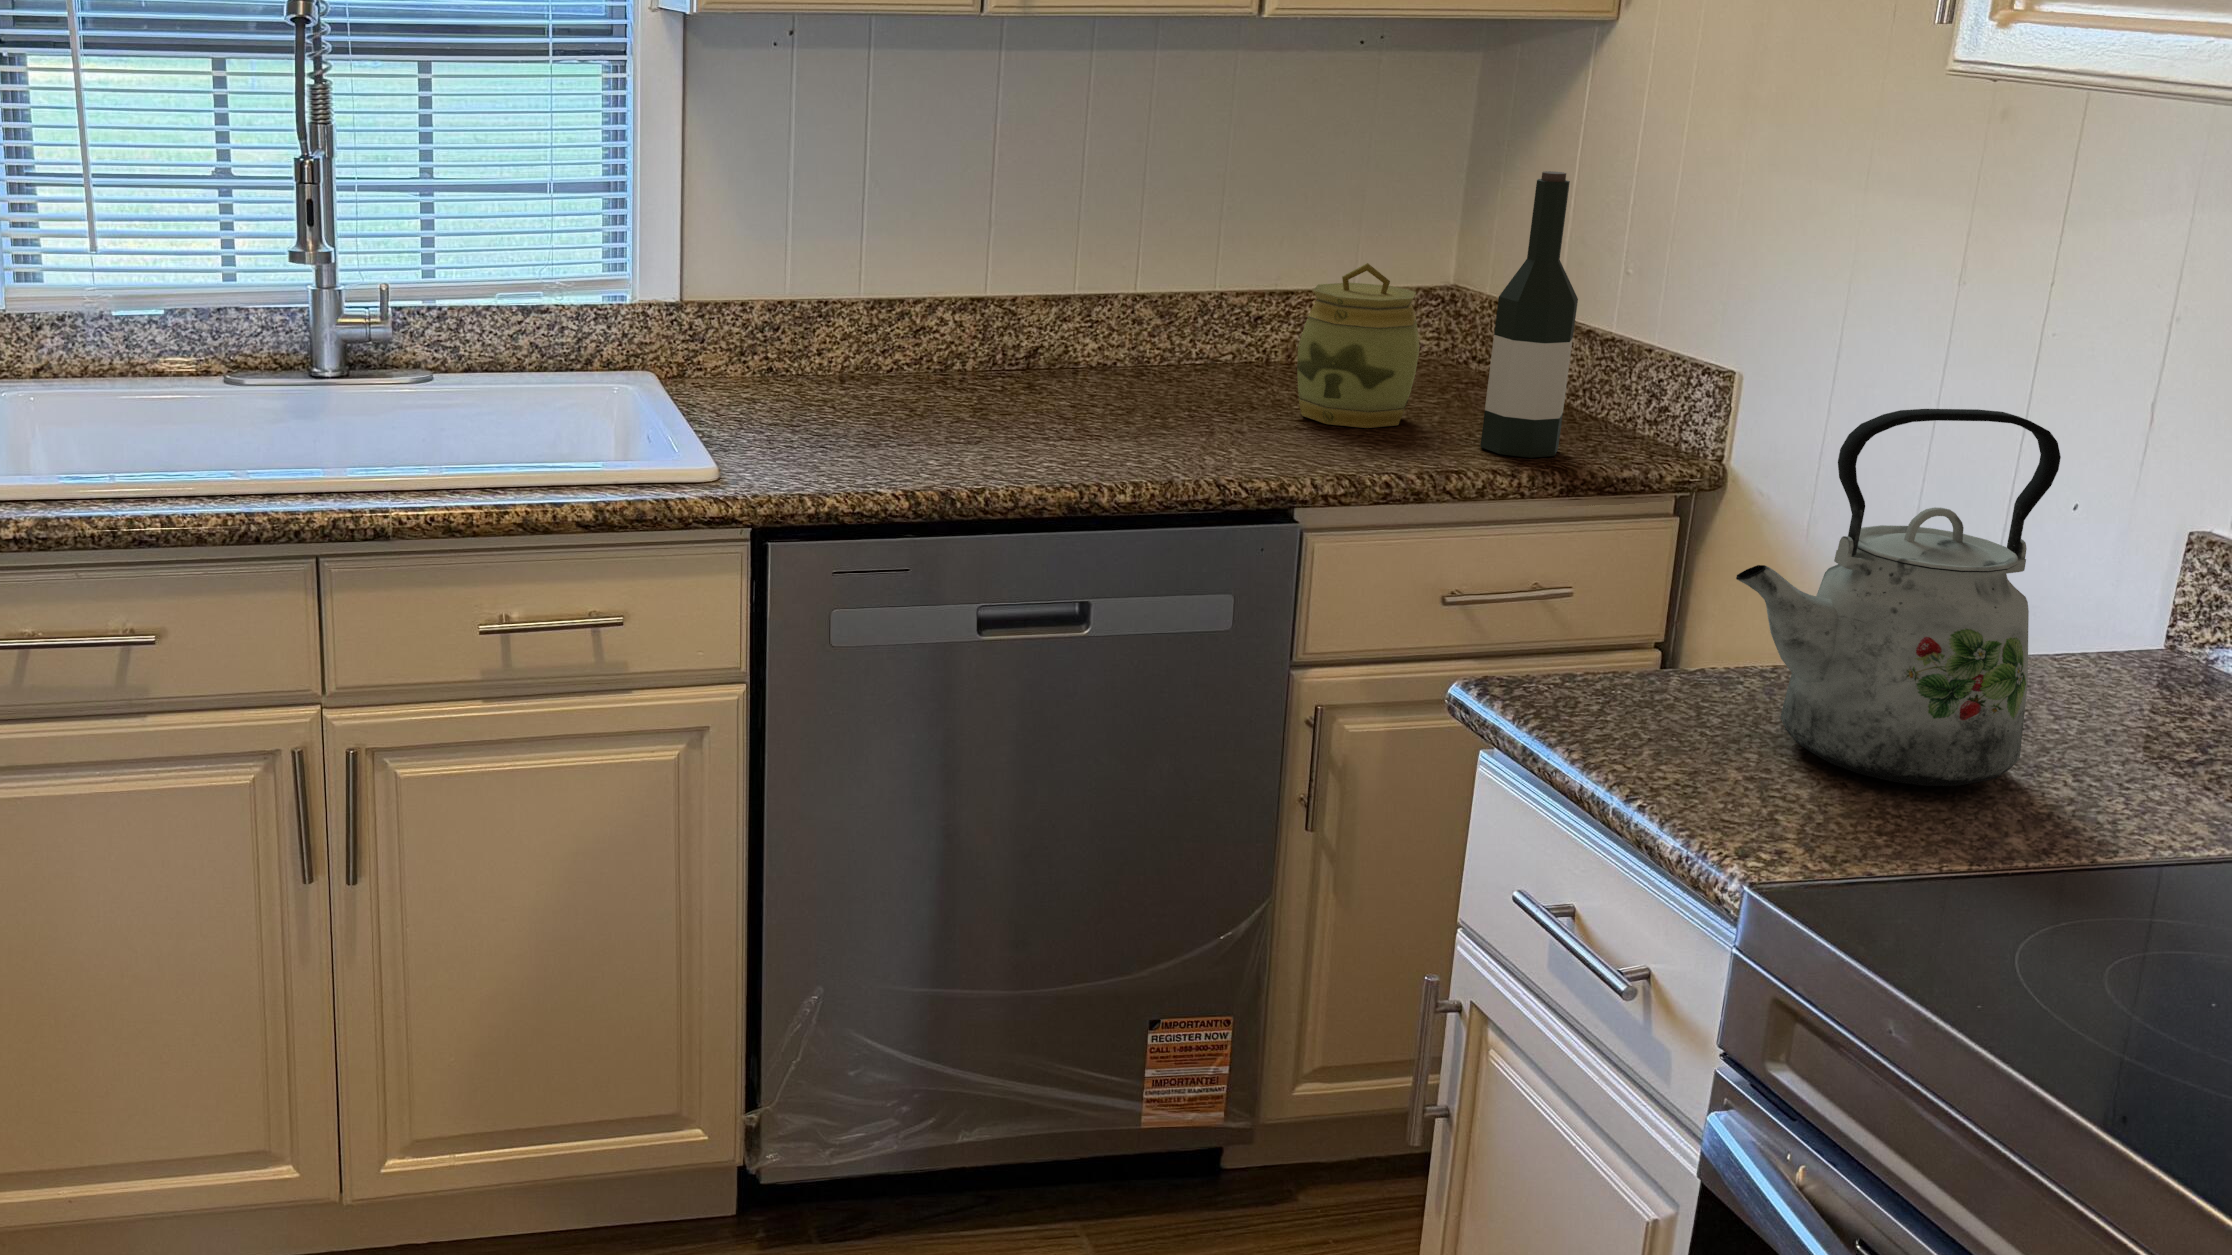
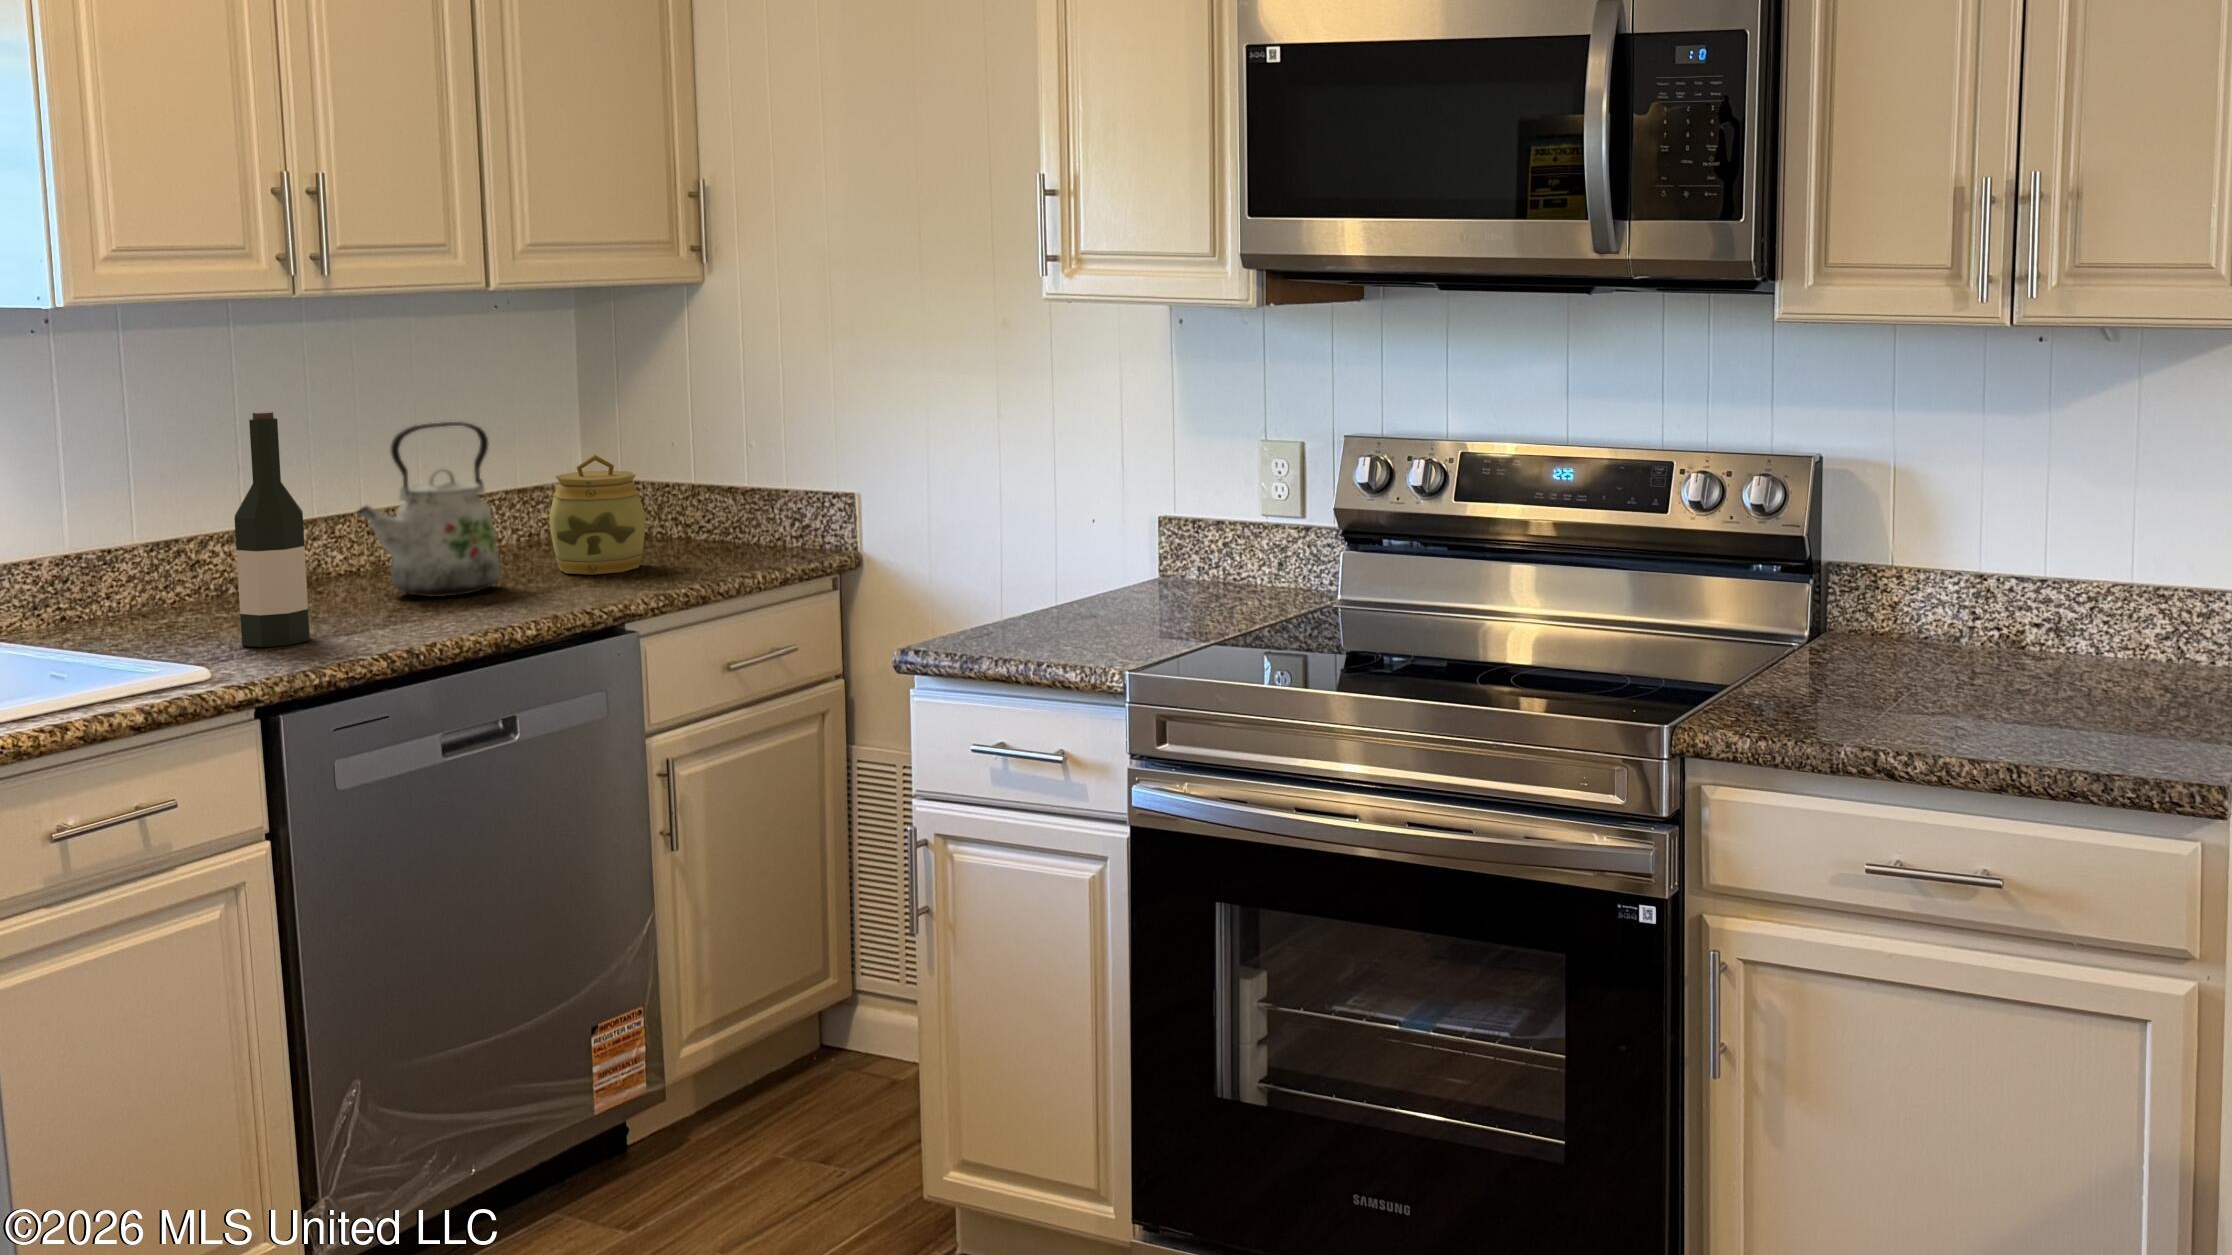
wine bottle: present [1480,171,1578,458] -> present [234,411,310,647]
kettle: present [1736,409,2061,786] -> present [356,422,501,597]

